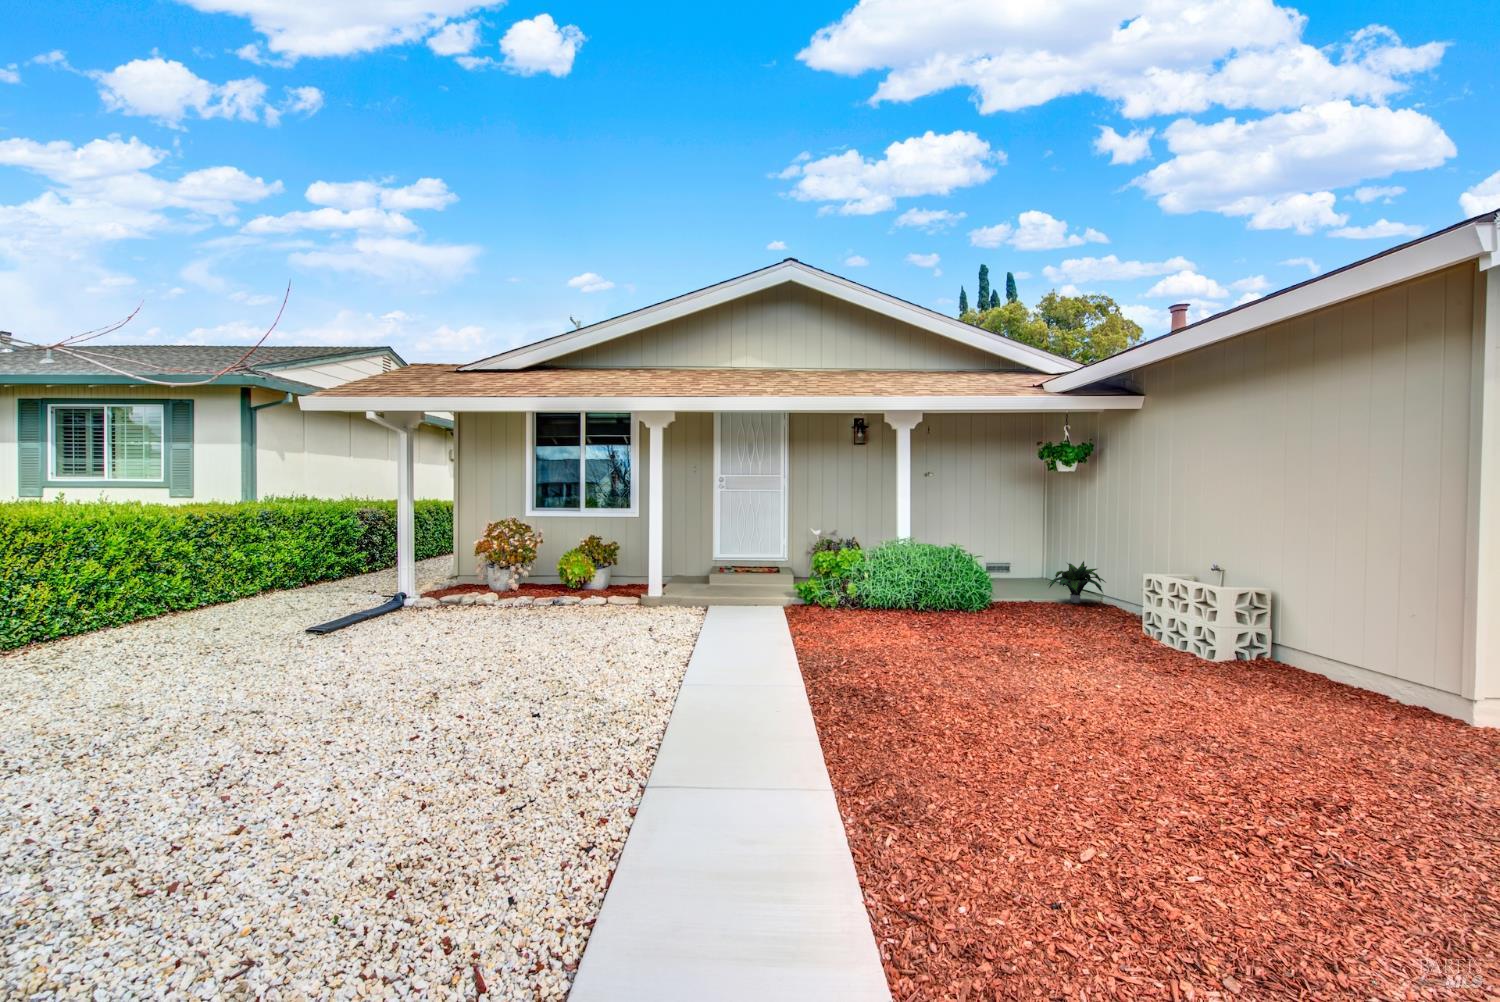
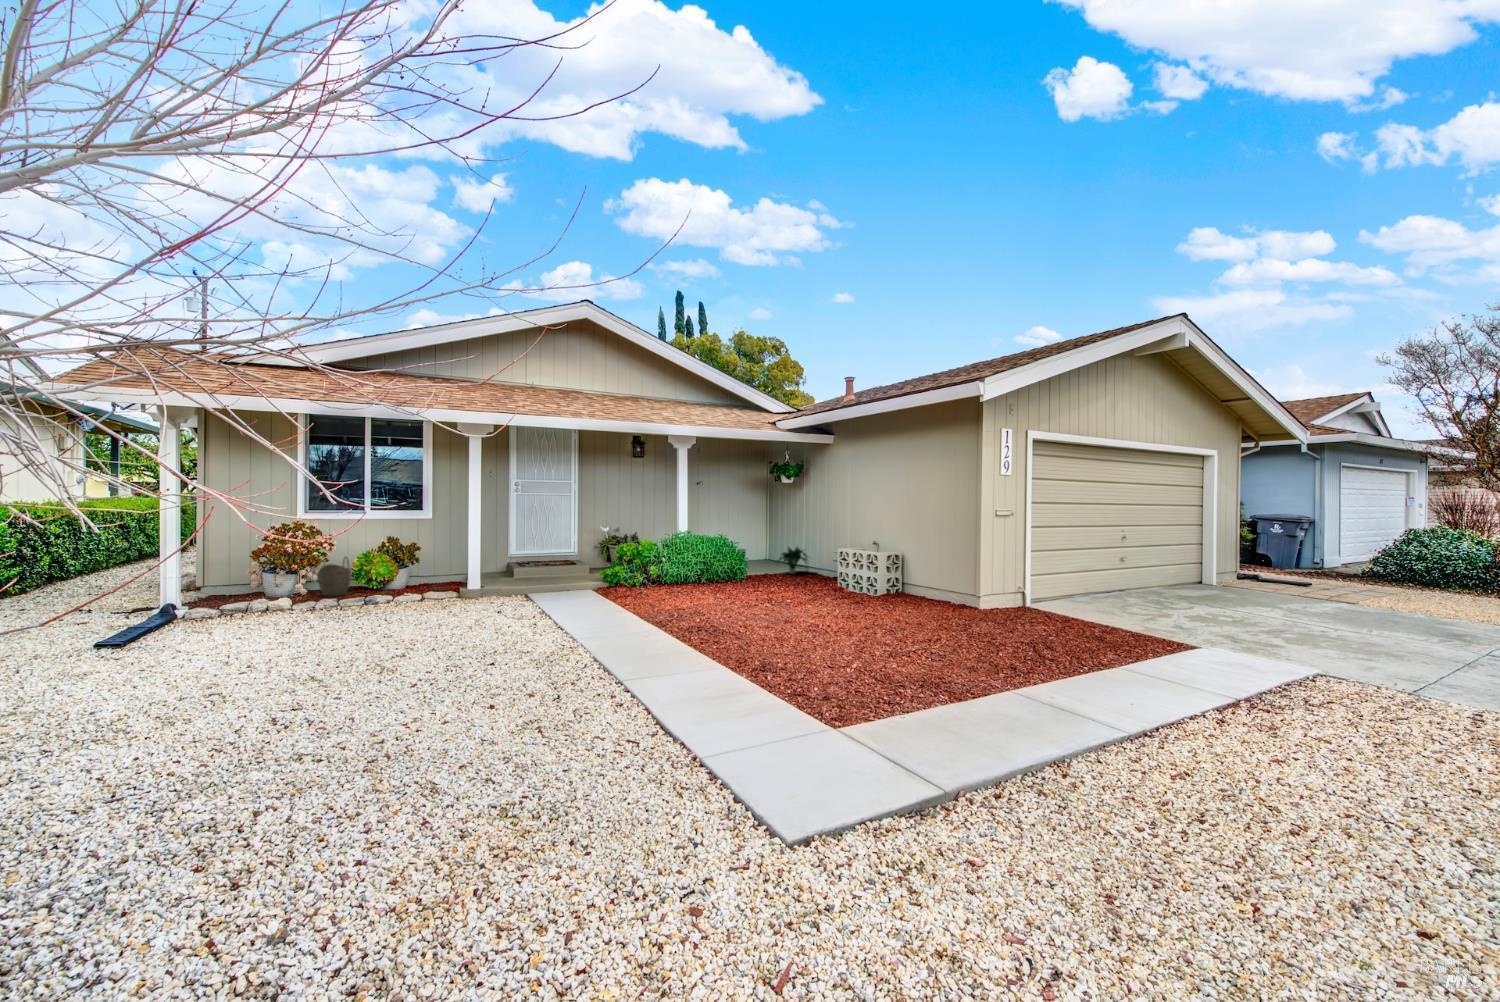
woven basket: none [536,554,563,593] -> present [317,557,351,597]

